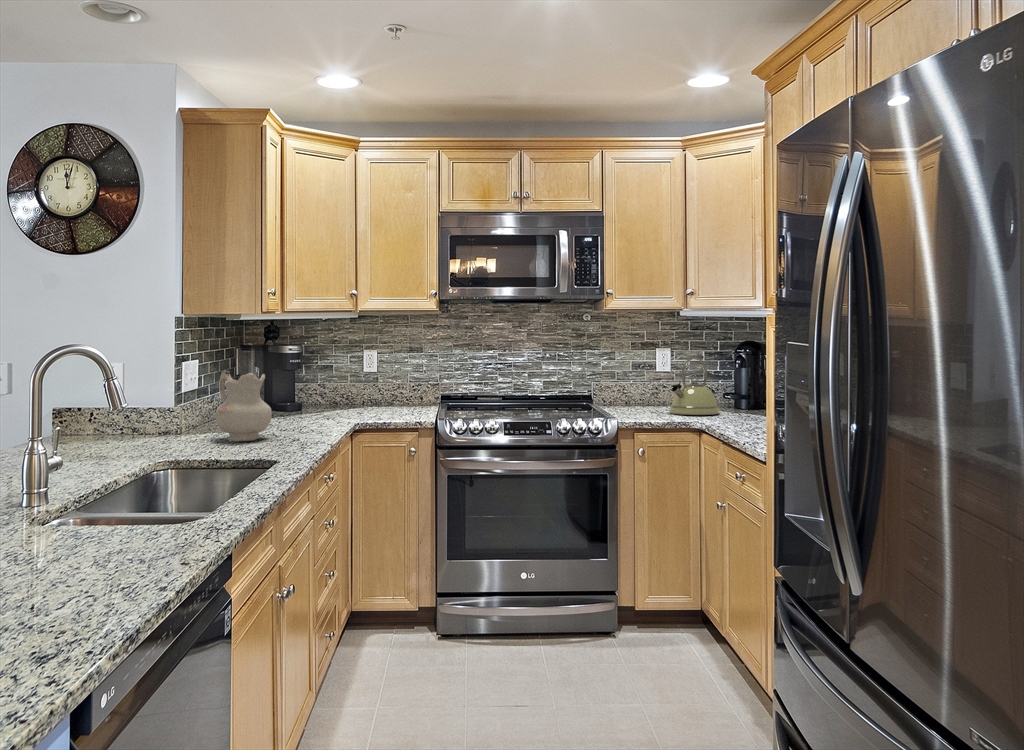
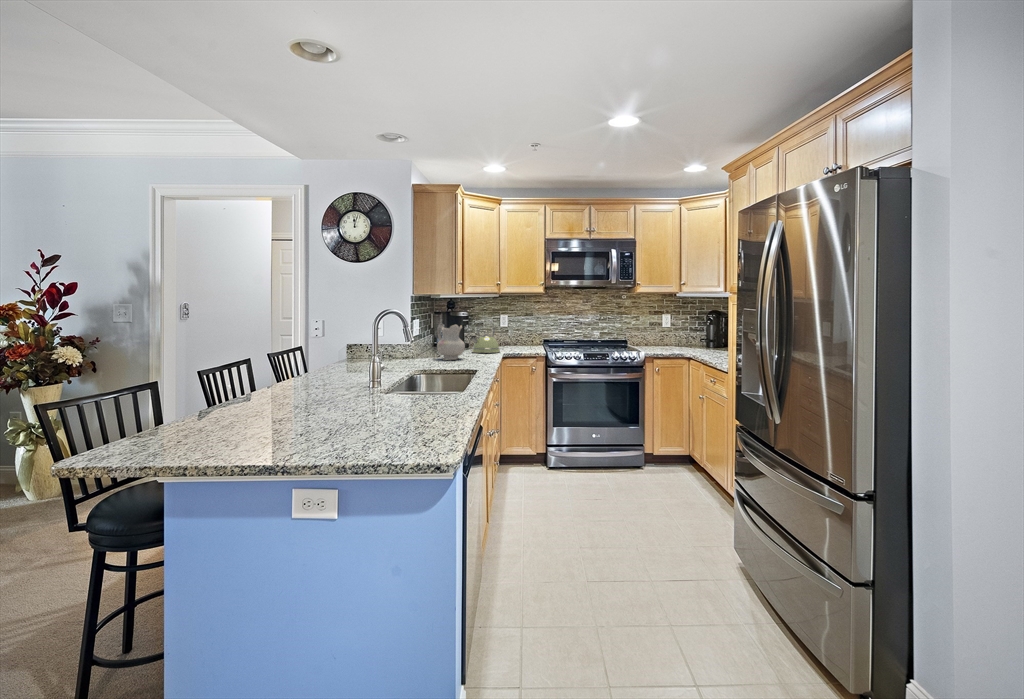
kettle: present [669,357,719,415] -> present [470,322,500,353]

